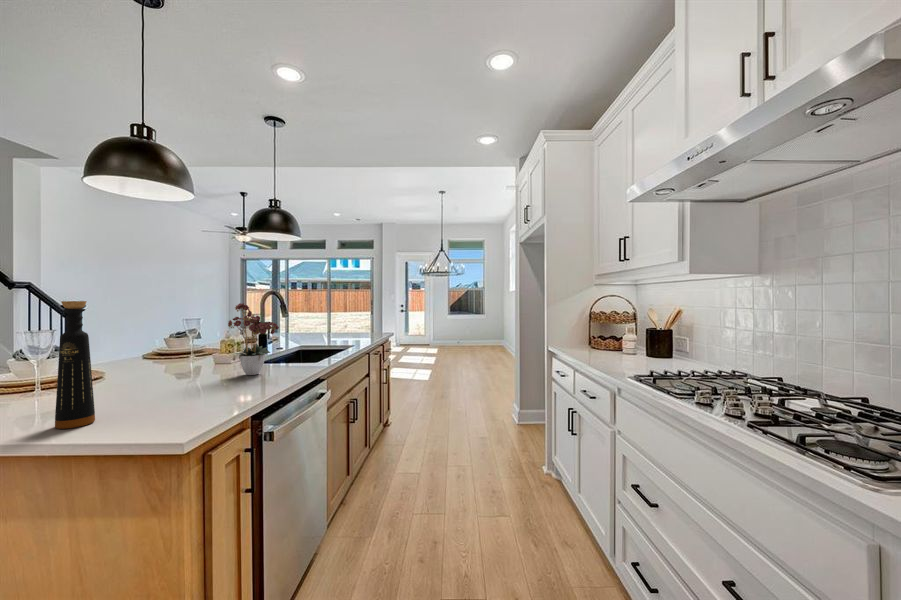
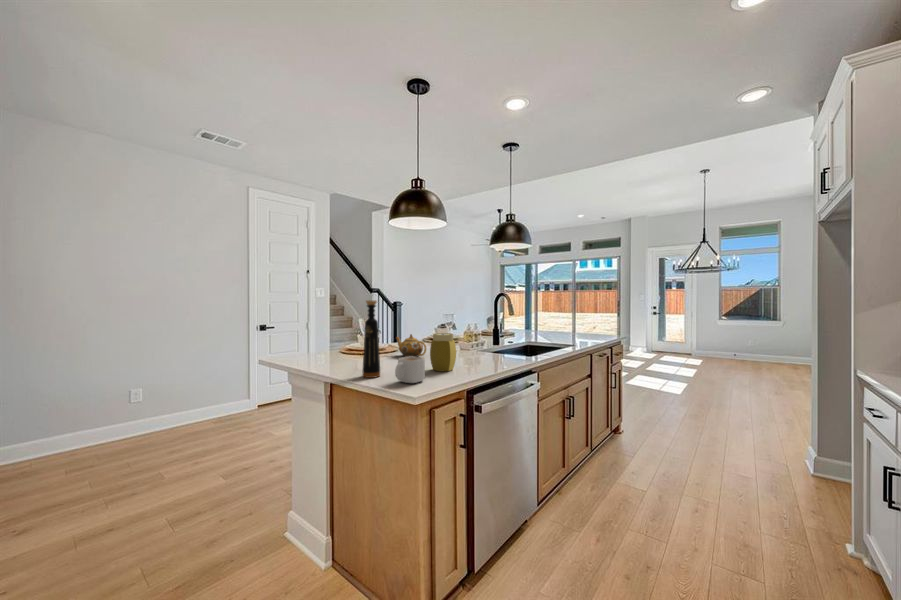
flower arrangement: present [228,303,279,375] -> none [461,300,502,360]
jar: none [185,344,227,398] -> present [430,333,456,371]
teapot: none [106,350,167,384] -> present [396,334,426,357]
mug: none [135,382,186,423] -> present [395,356,425,383]

